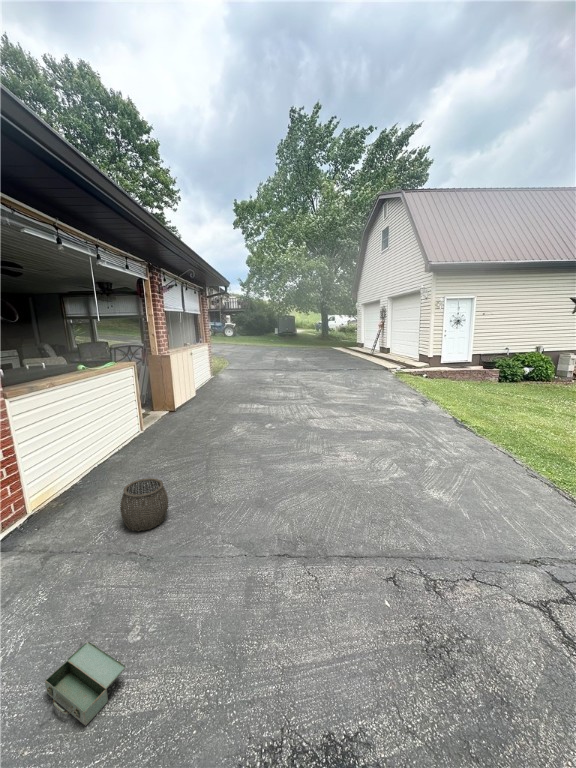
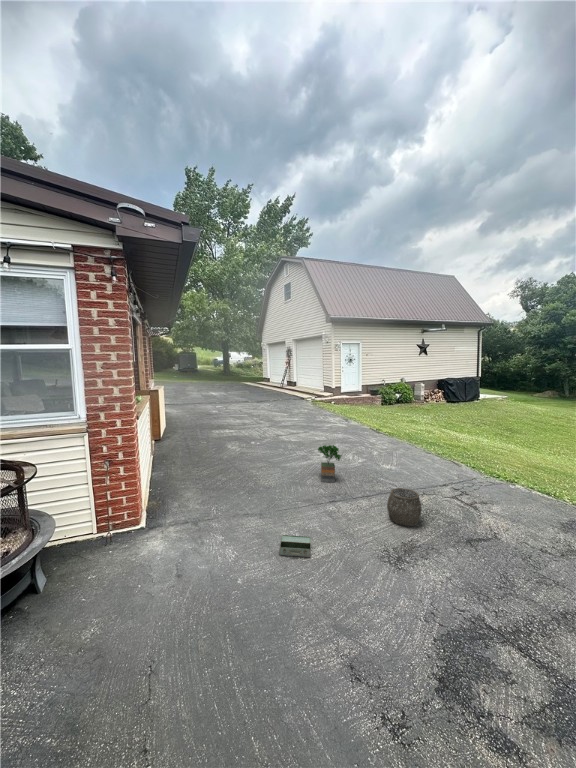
potted tree: none [295,451,332,515] -> present [318,445,341,482]
woven basket: present [120,478,168,531] -> present [387,488,421,525]

